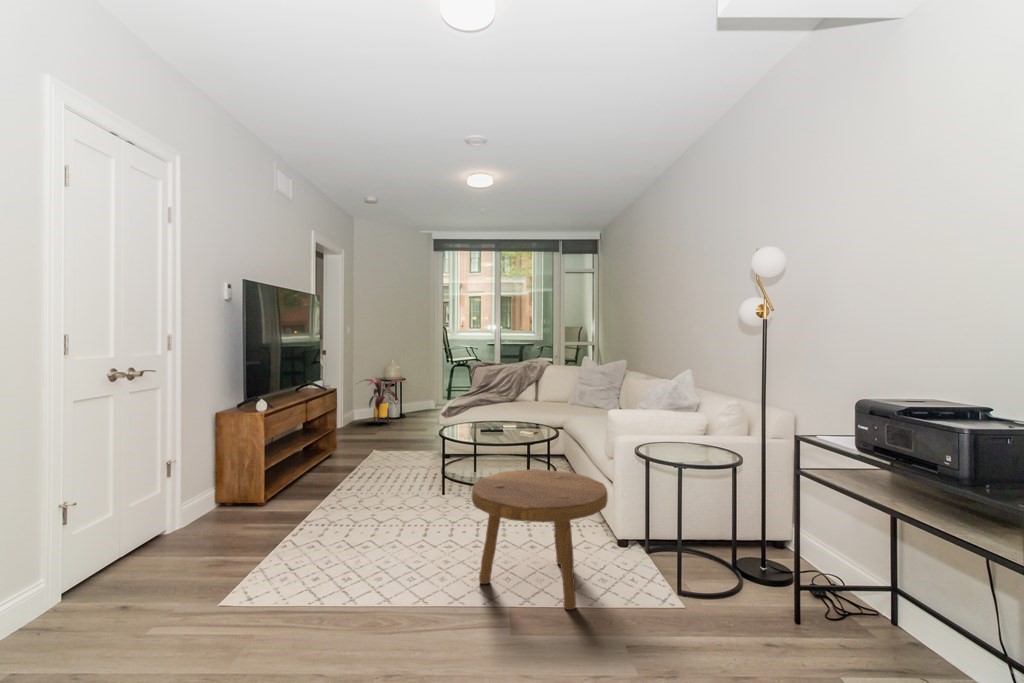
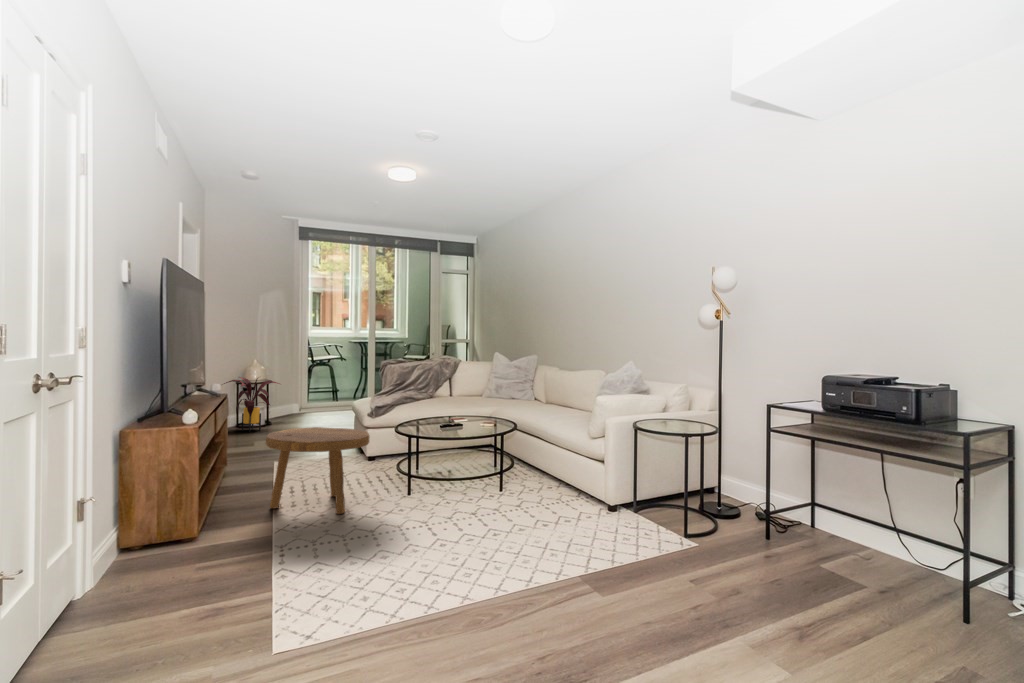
footstool: present [472,469,608,610] -> present [266,427,370,514]

